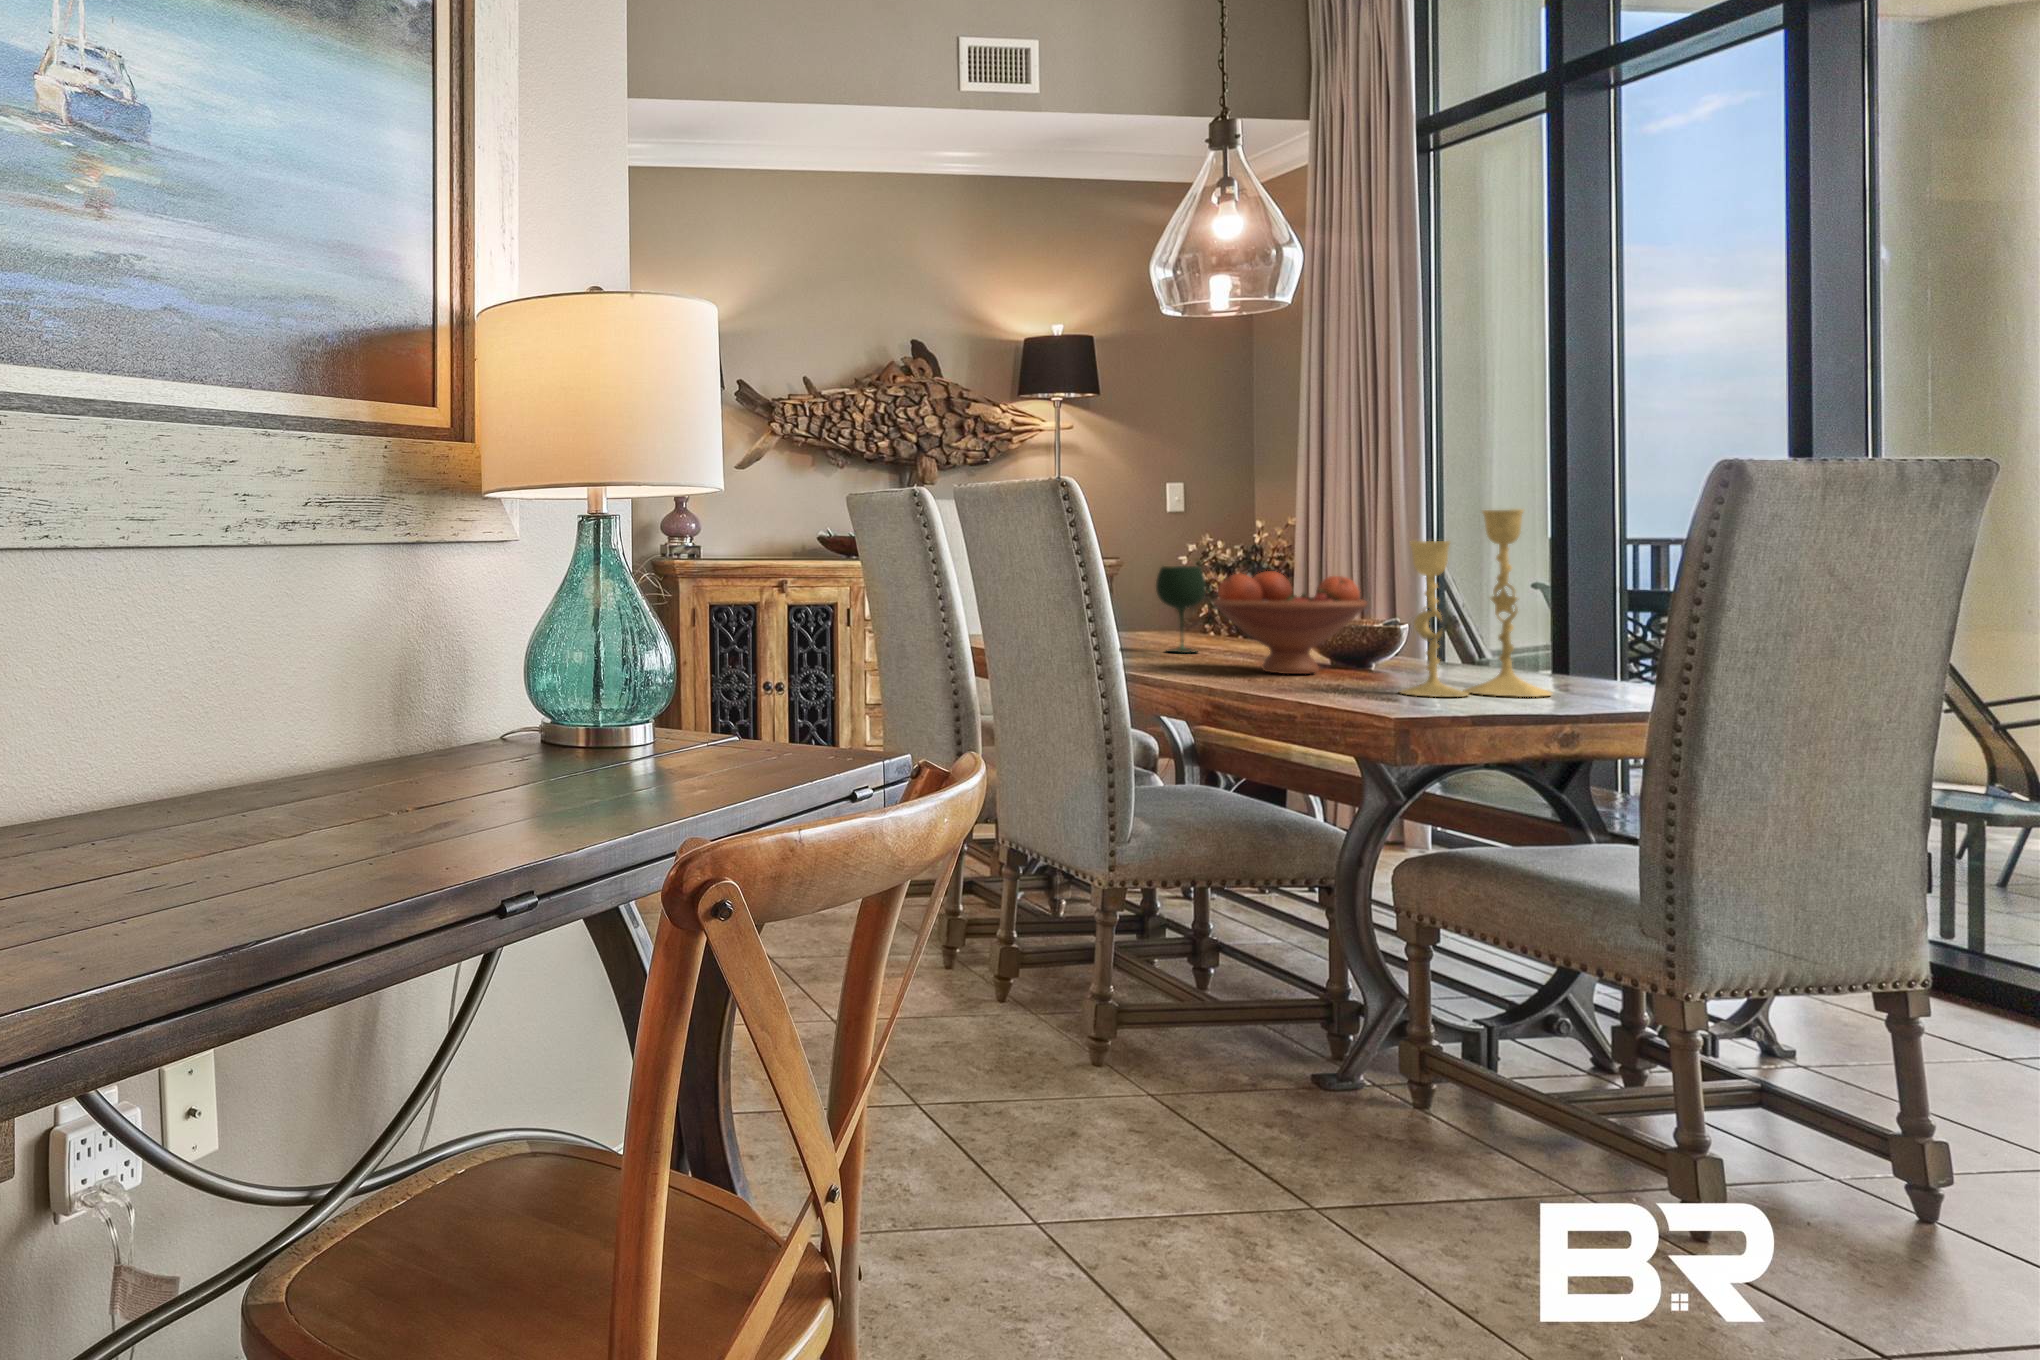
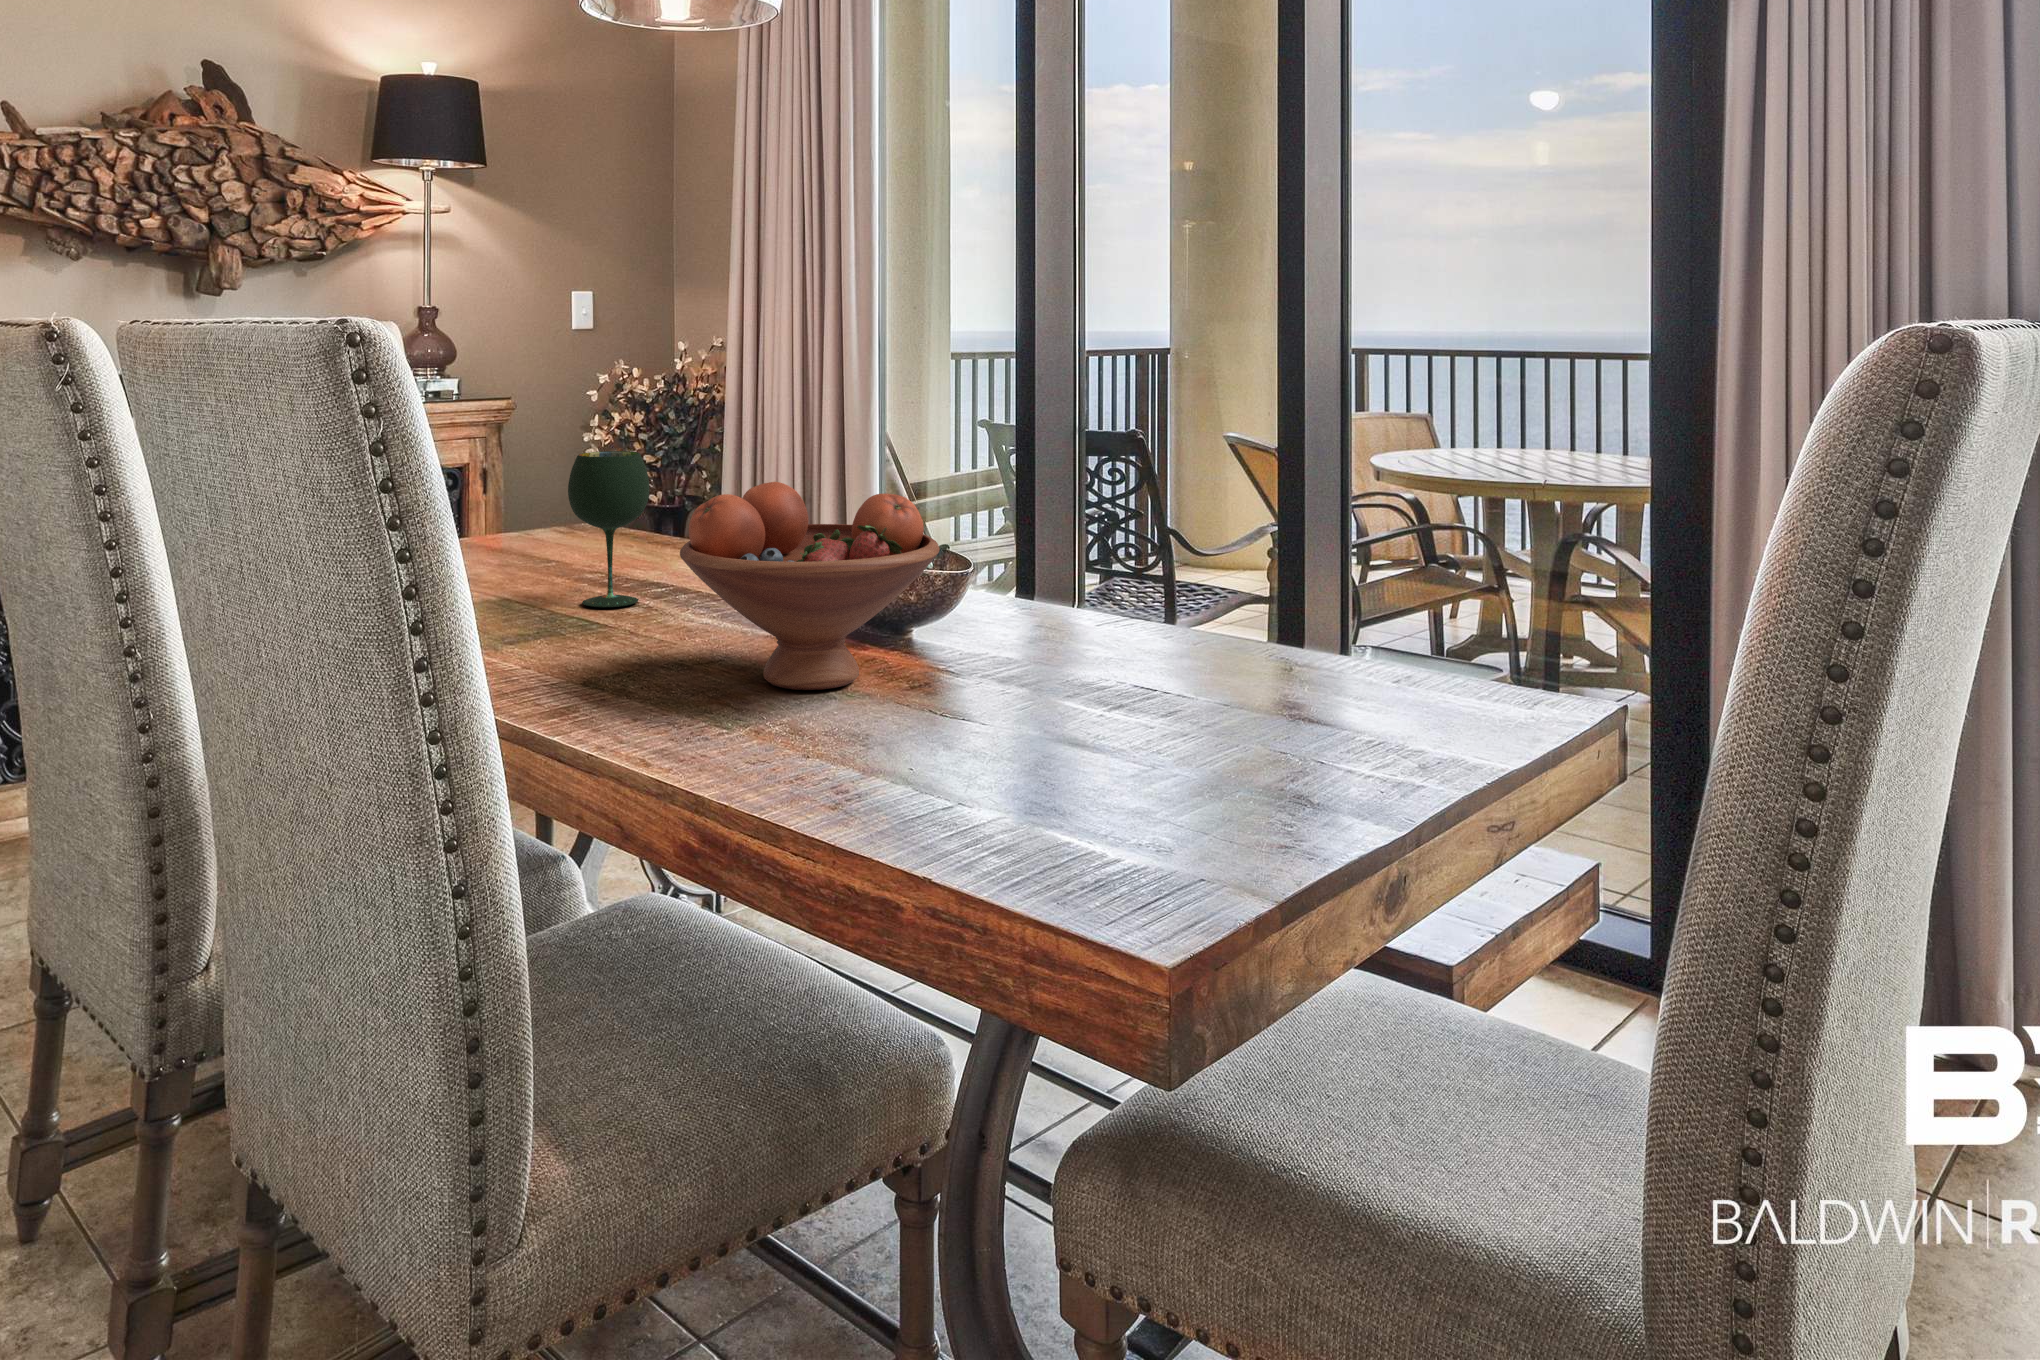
candlestick: present [1400,509,1552,697] -> none [1045,386,1278,783]

